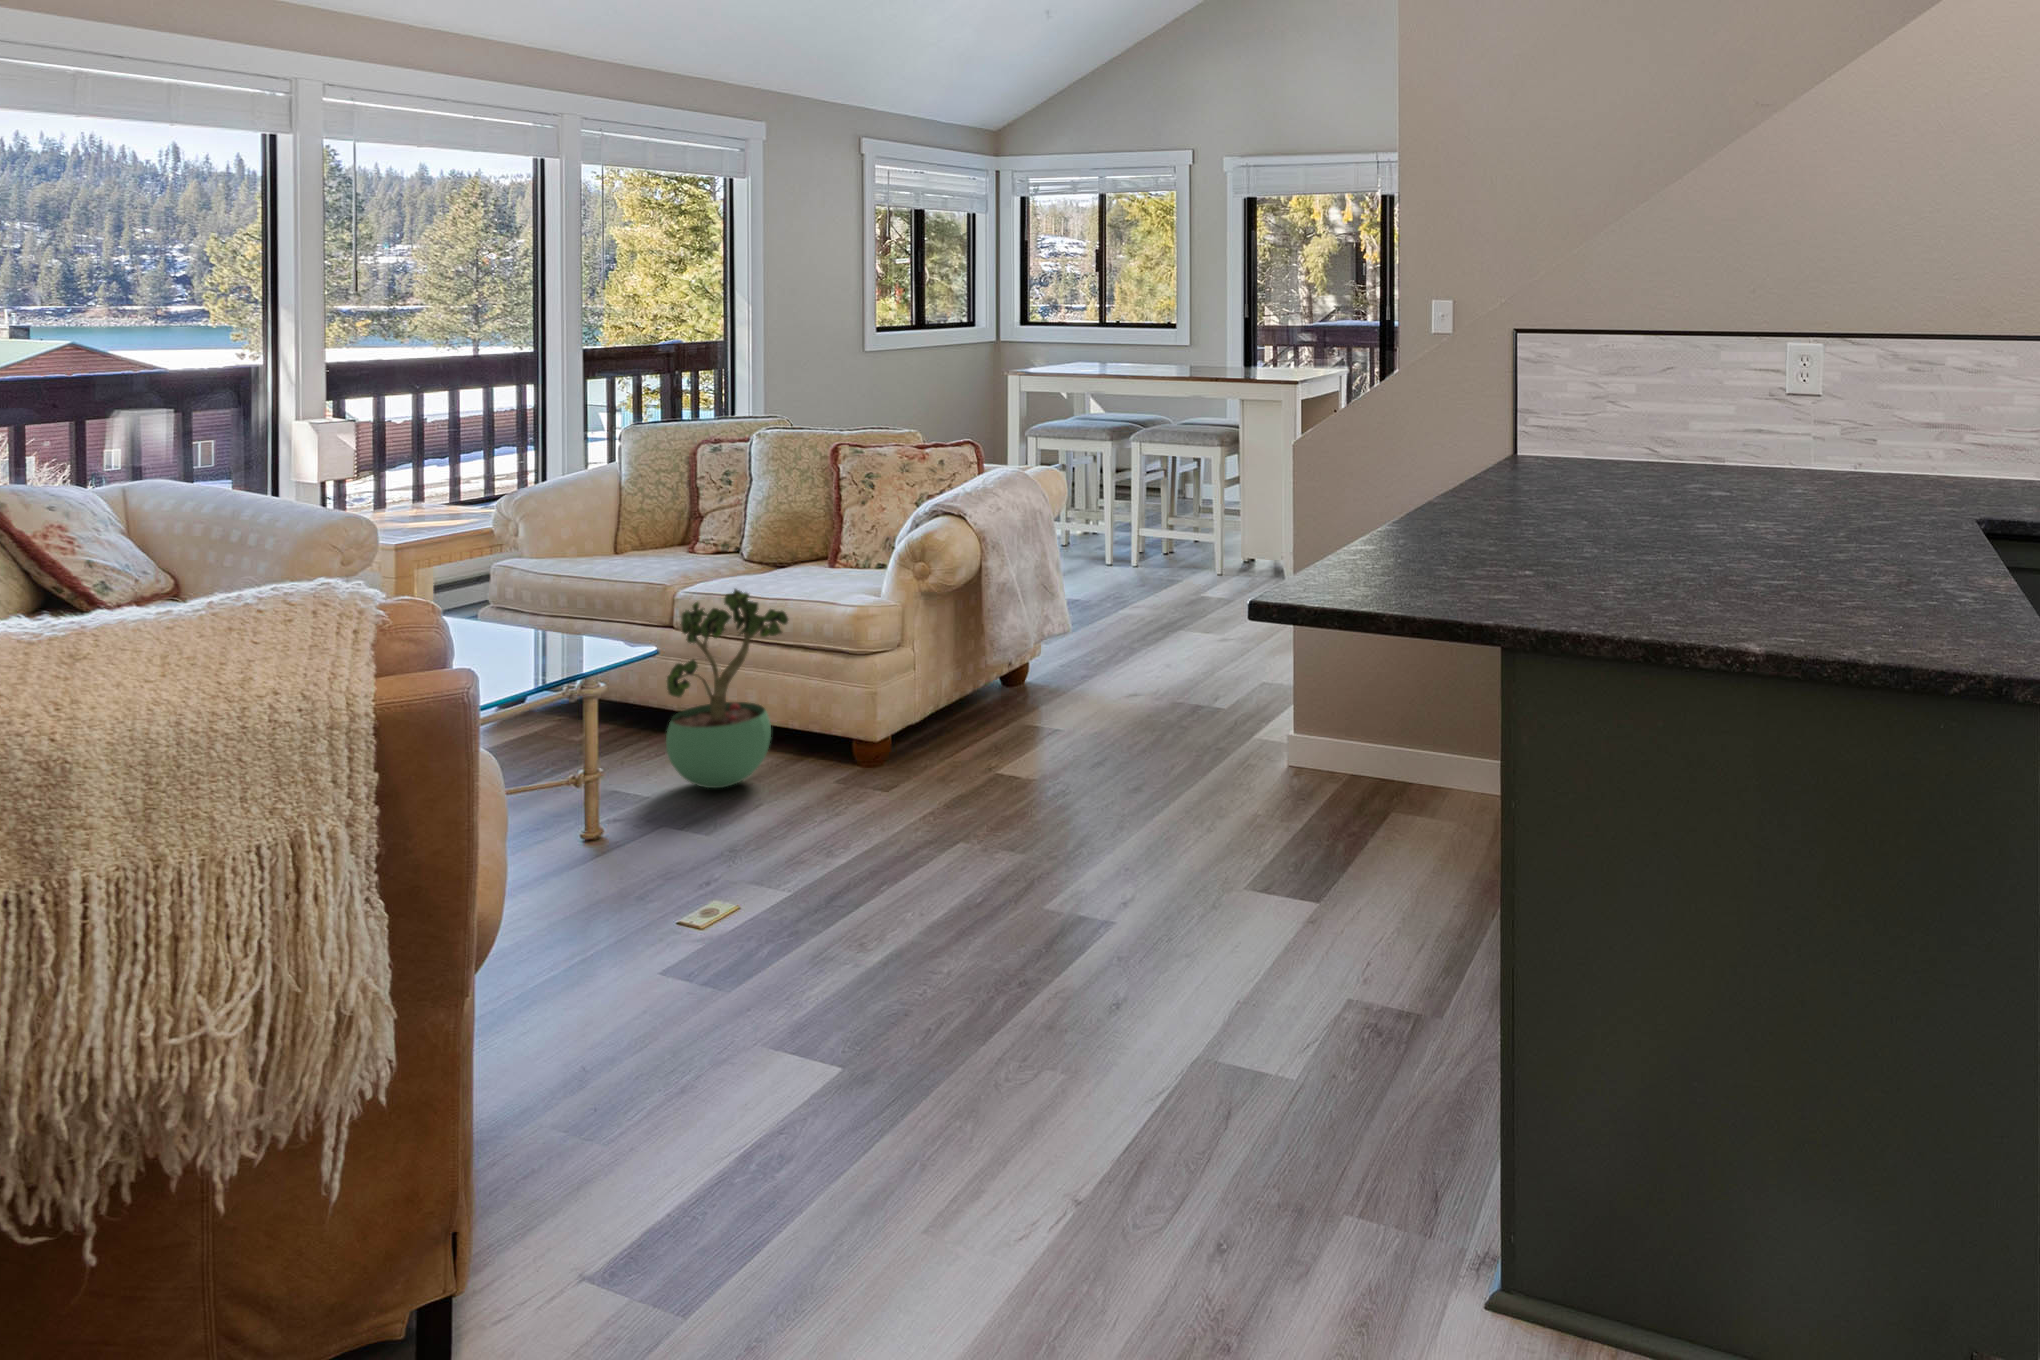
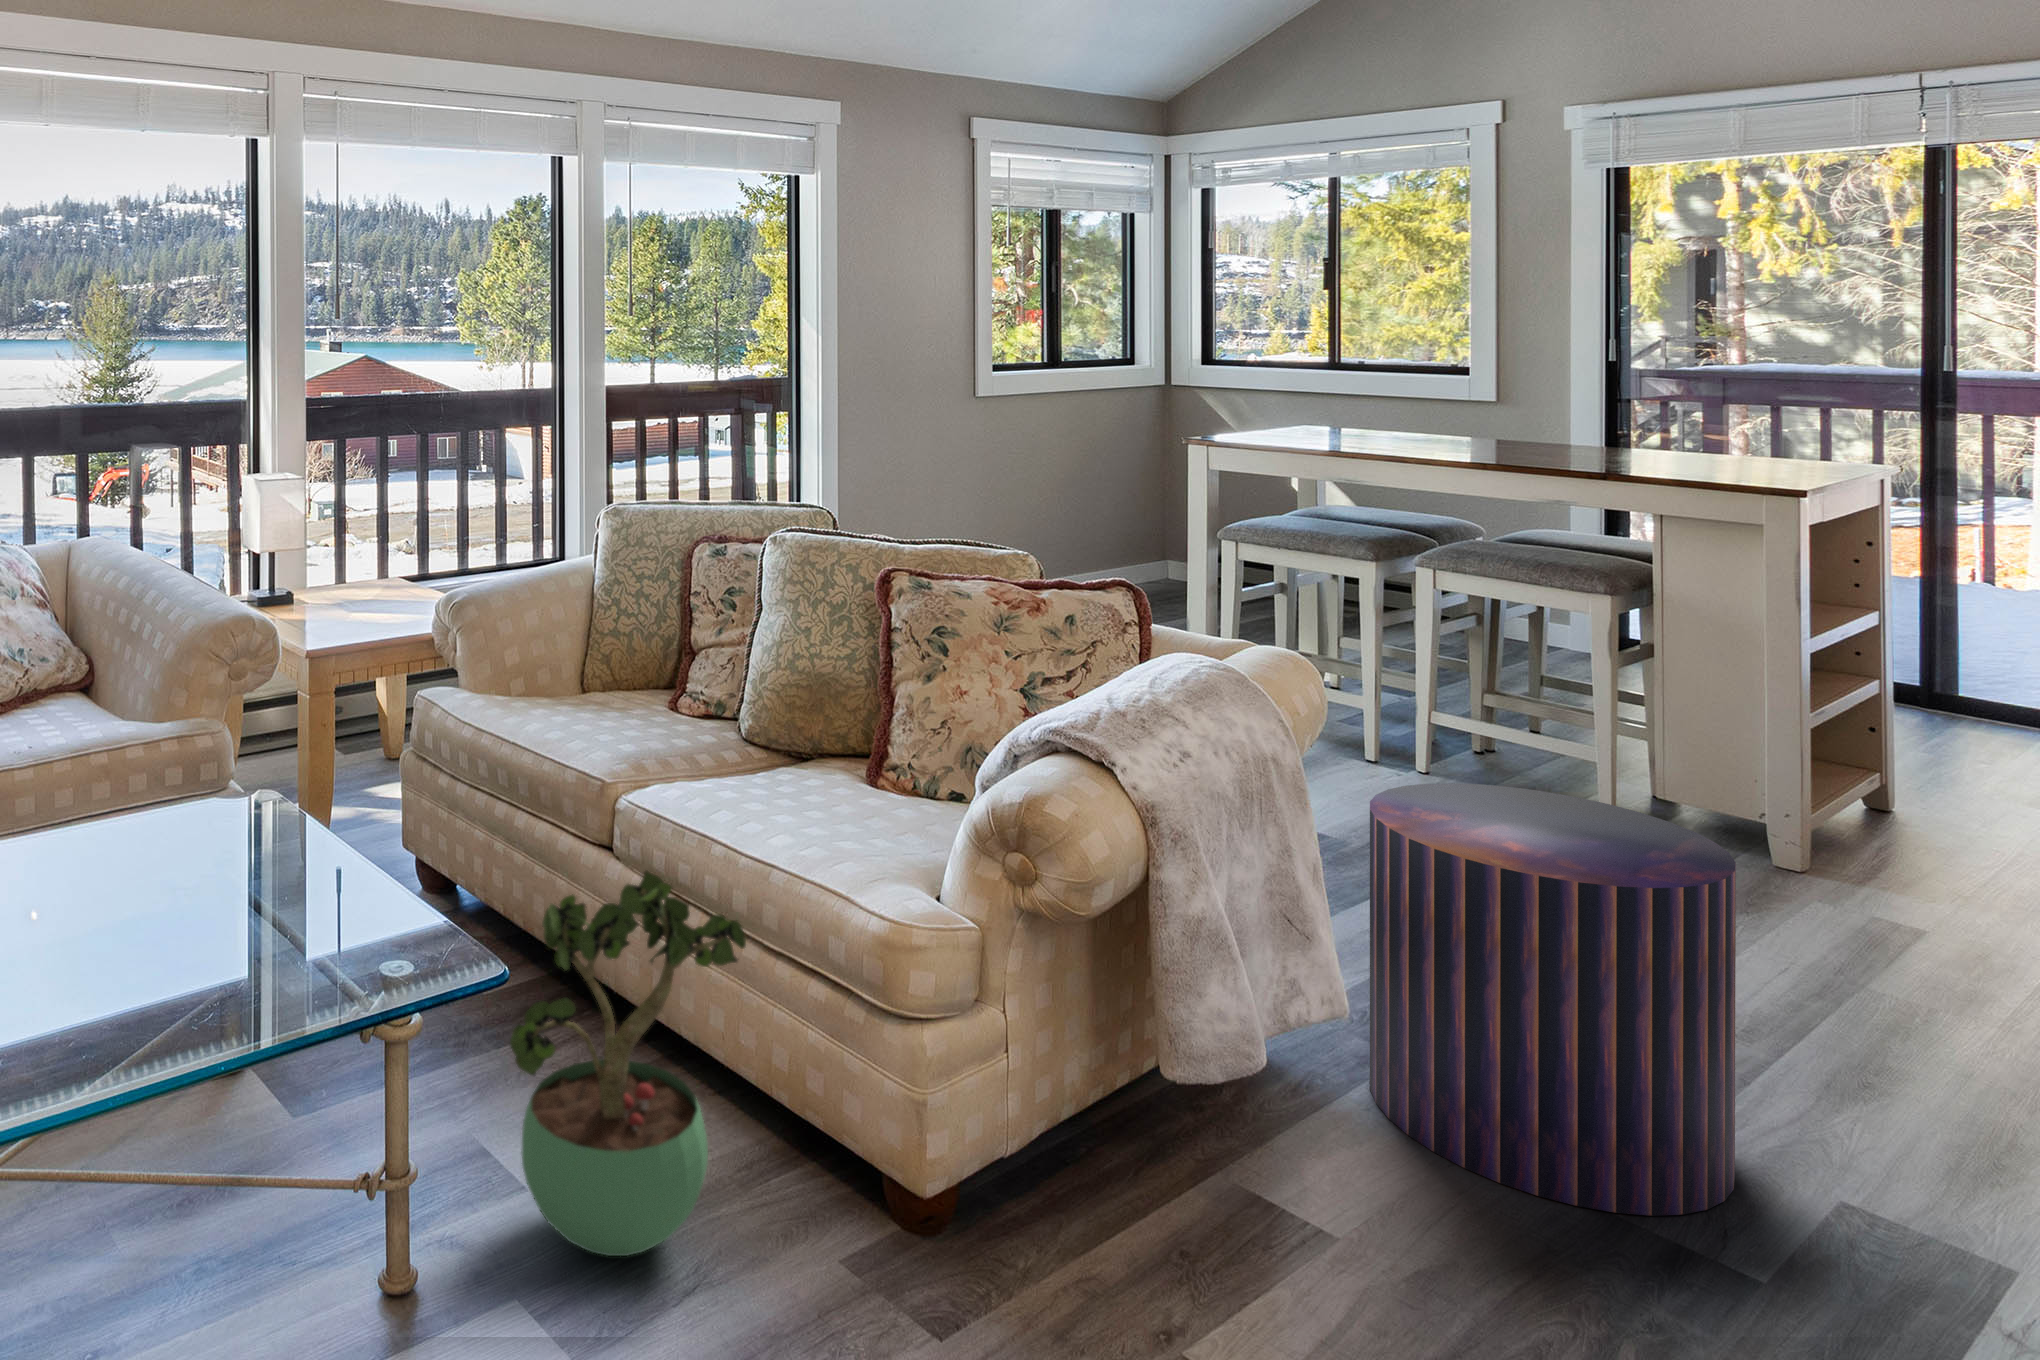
pouf: none [1085,528,1226,696] -> present [1370,783,1736,1216]

